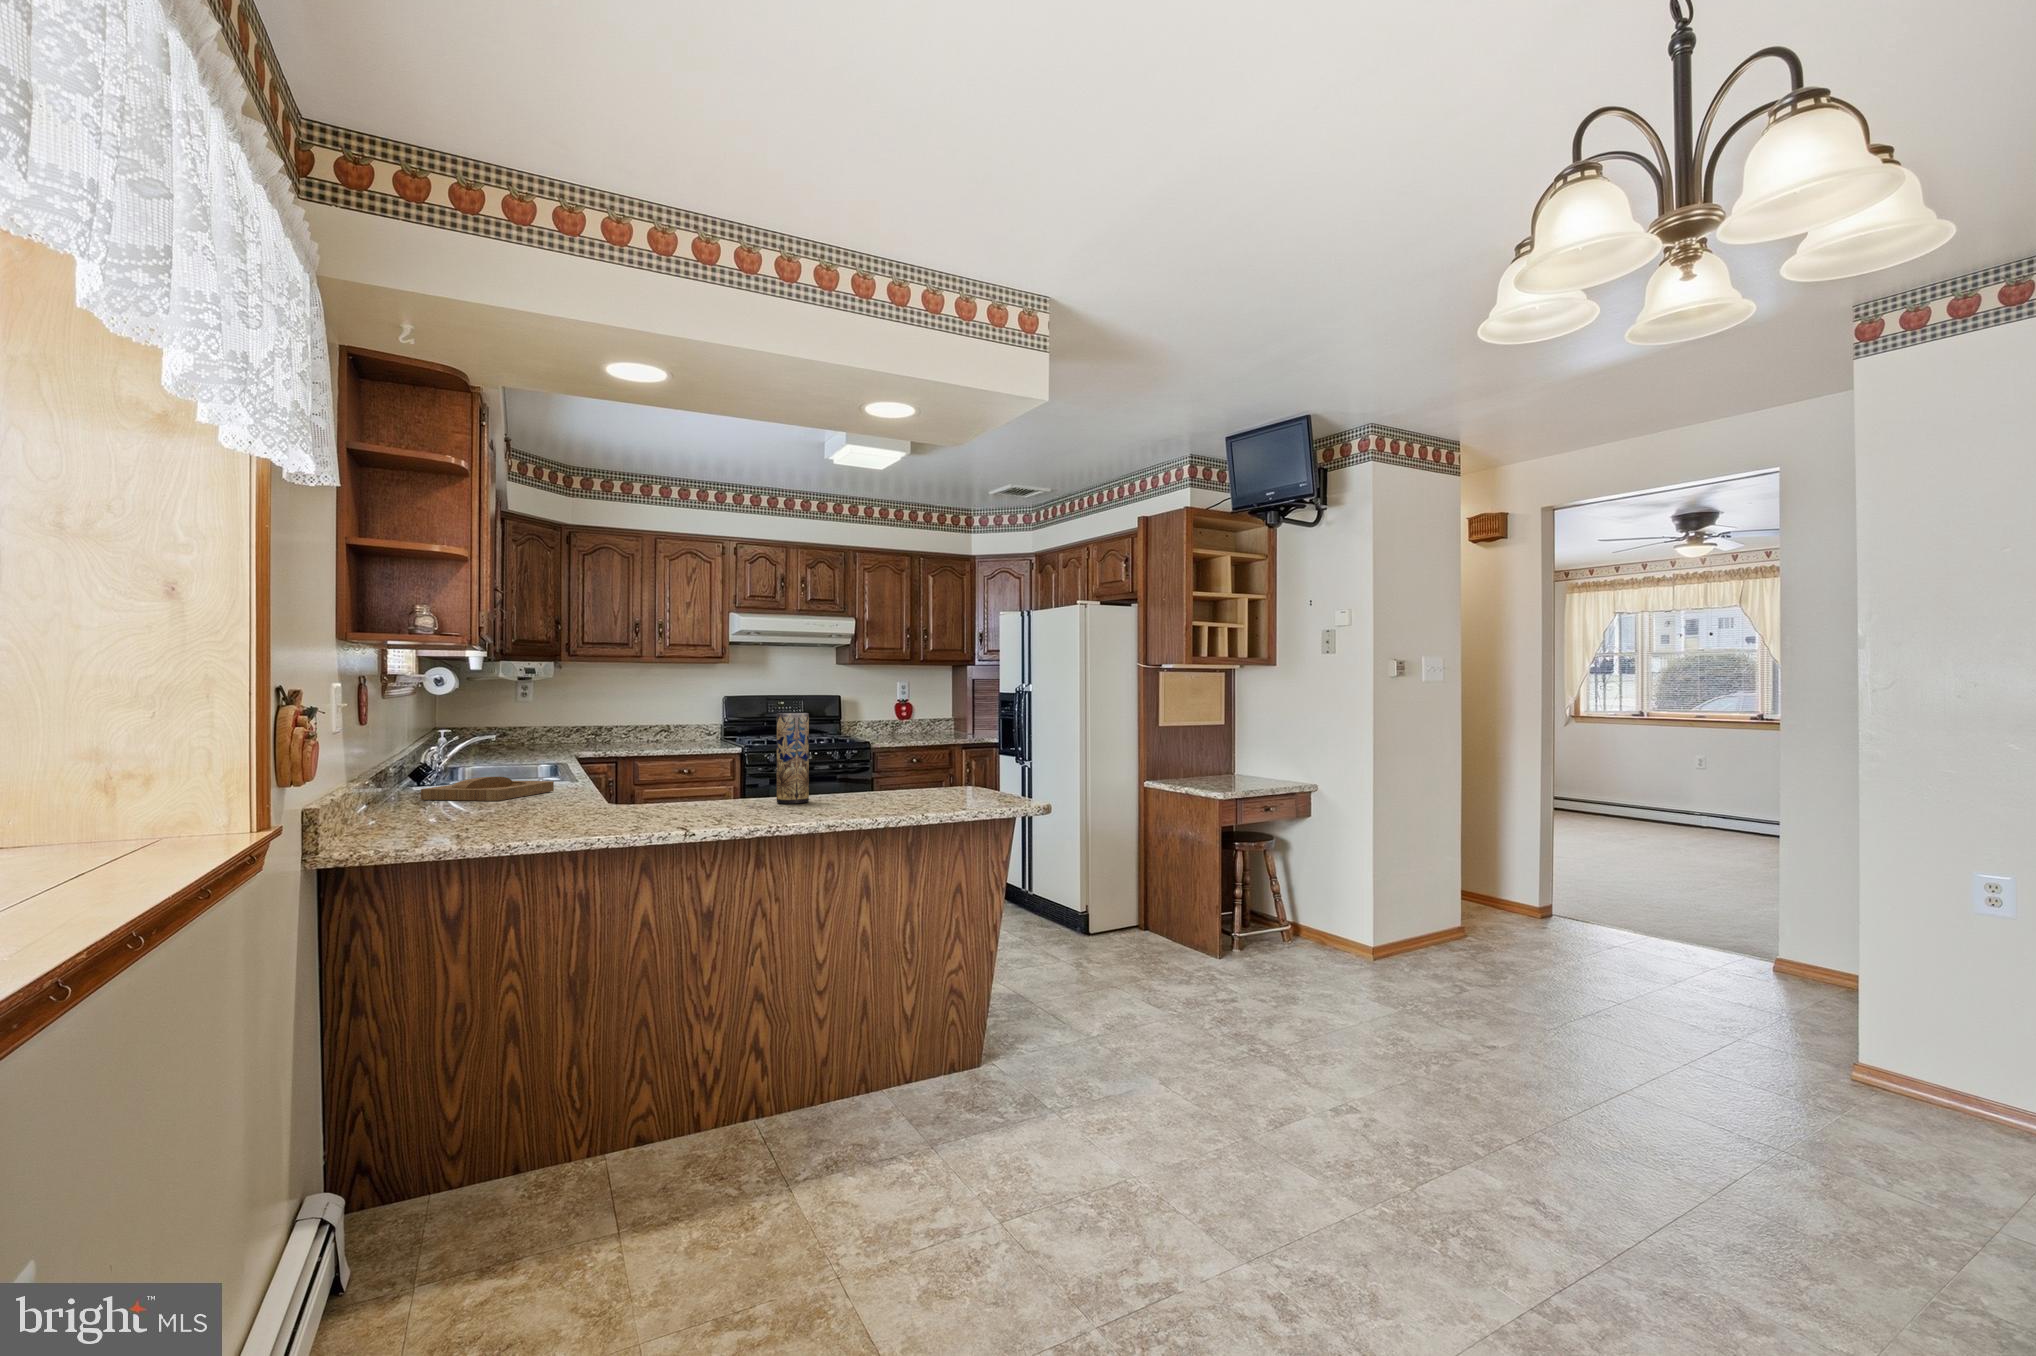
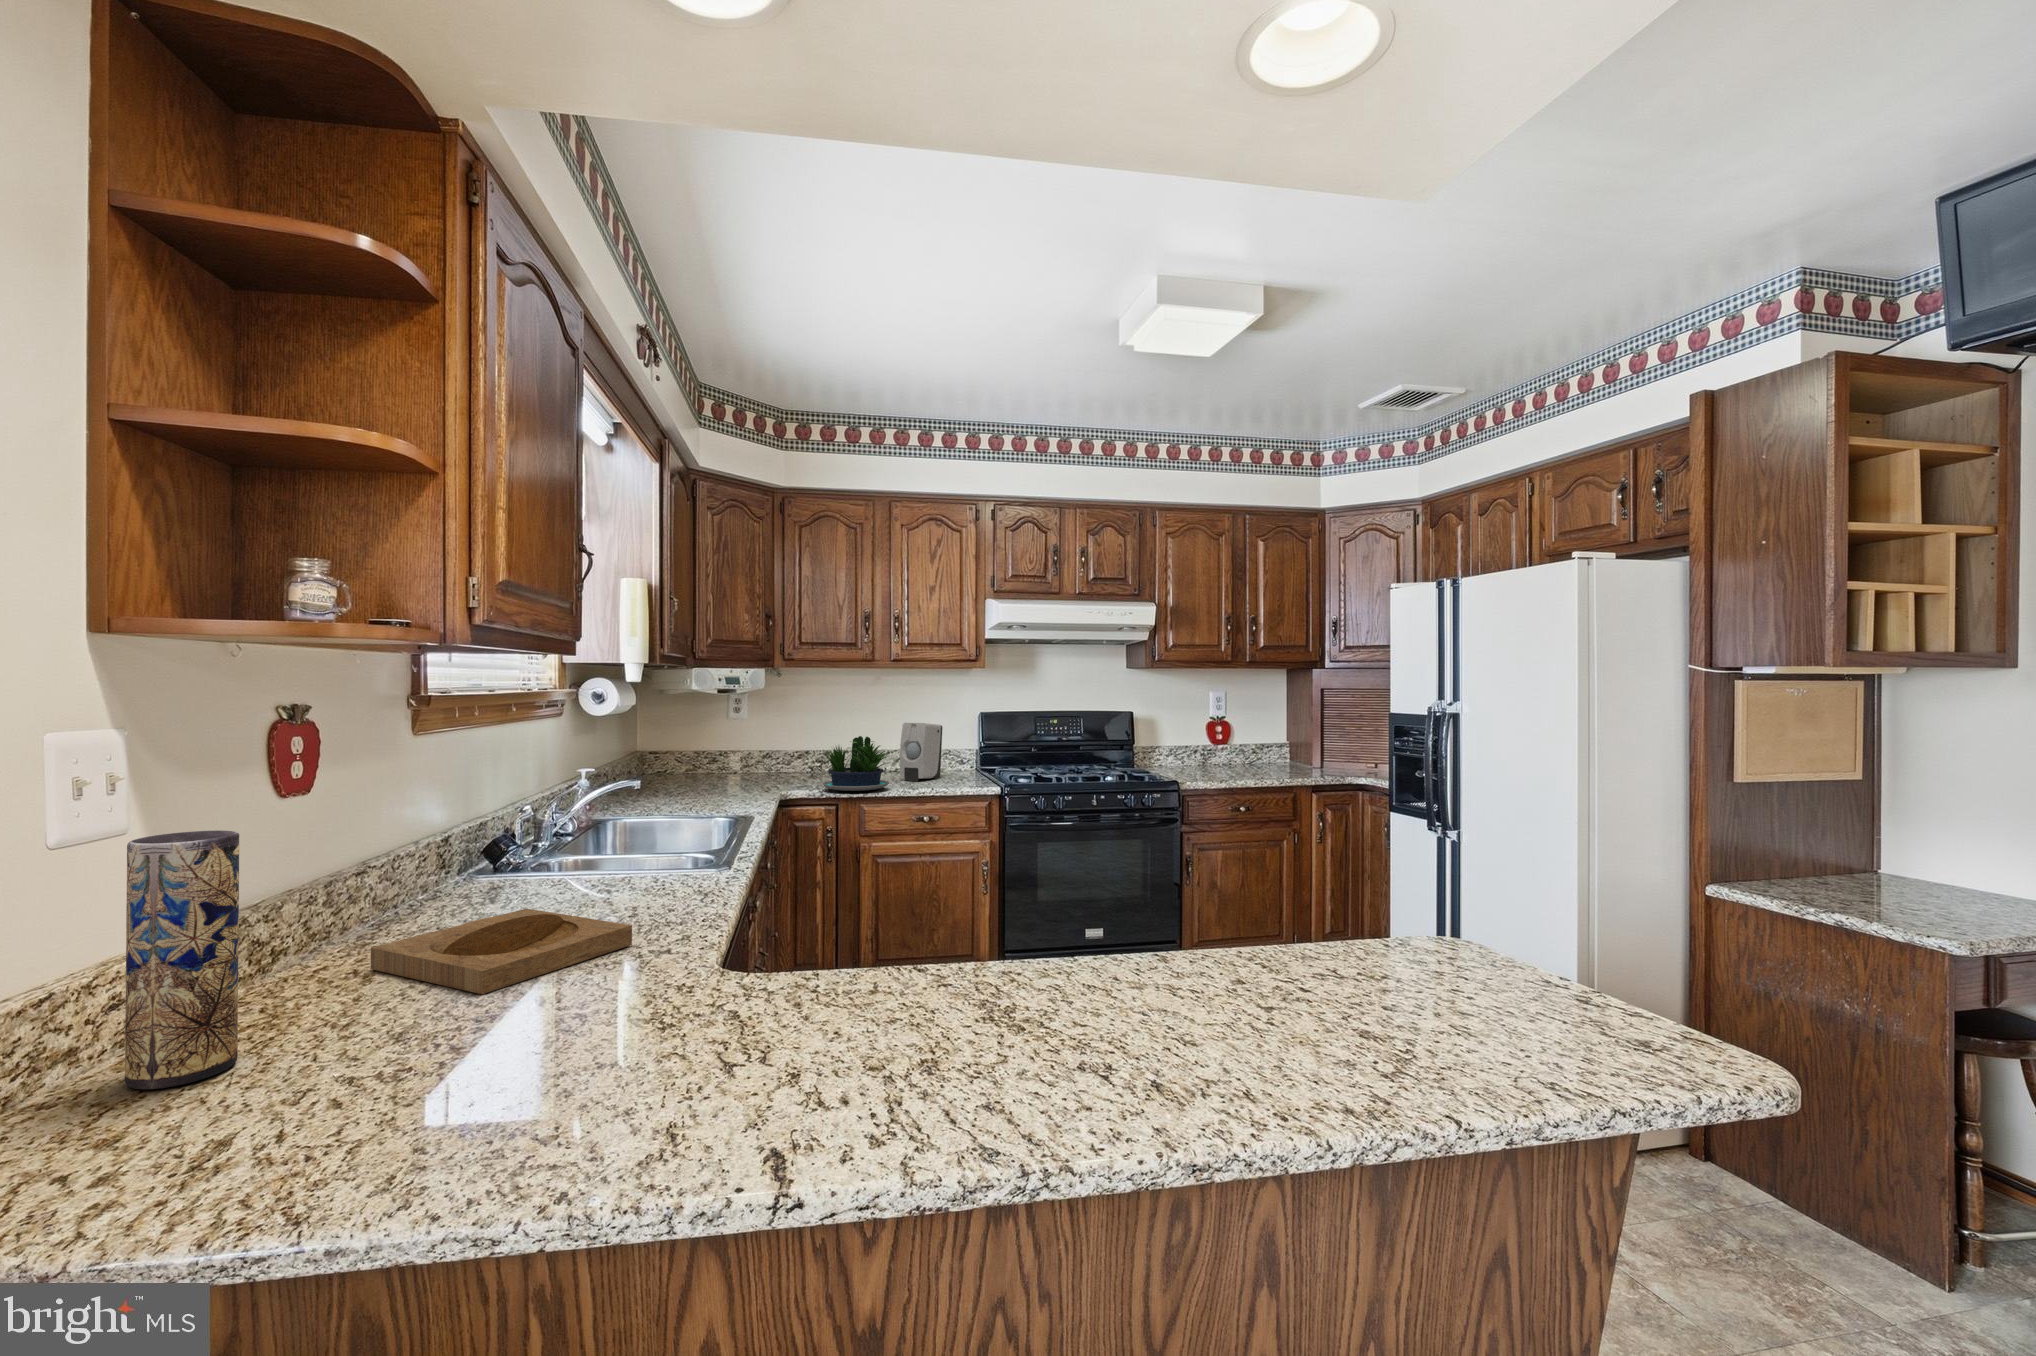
soap dispenser: none [663,703,696,746] -> present [900,723,942,781]
potted plant: none [605,711,665,750] -> present [823,736,889,791]
vase: present [777,713,809,804] -> present [125,830,239,1089]

